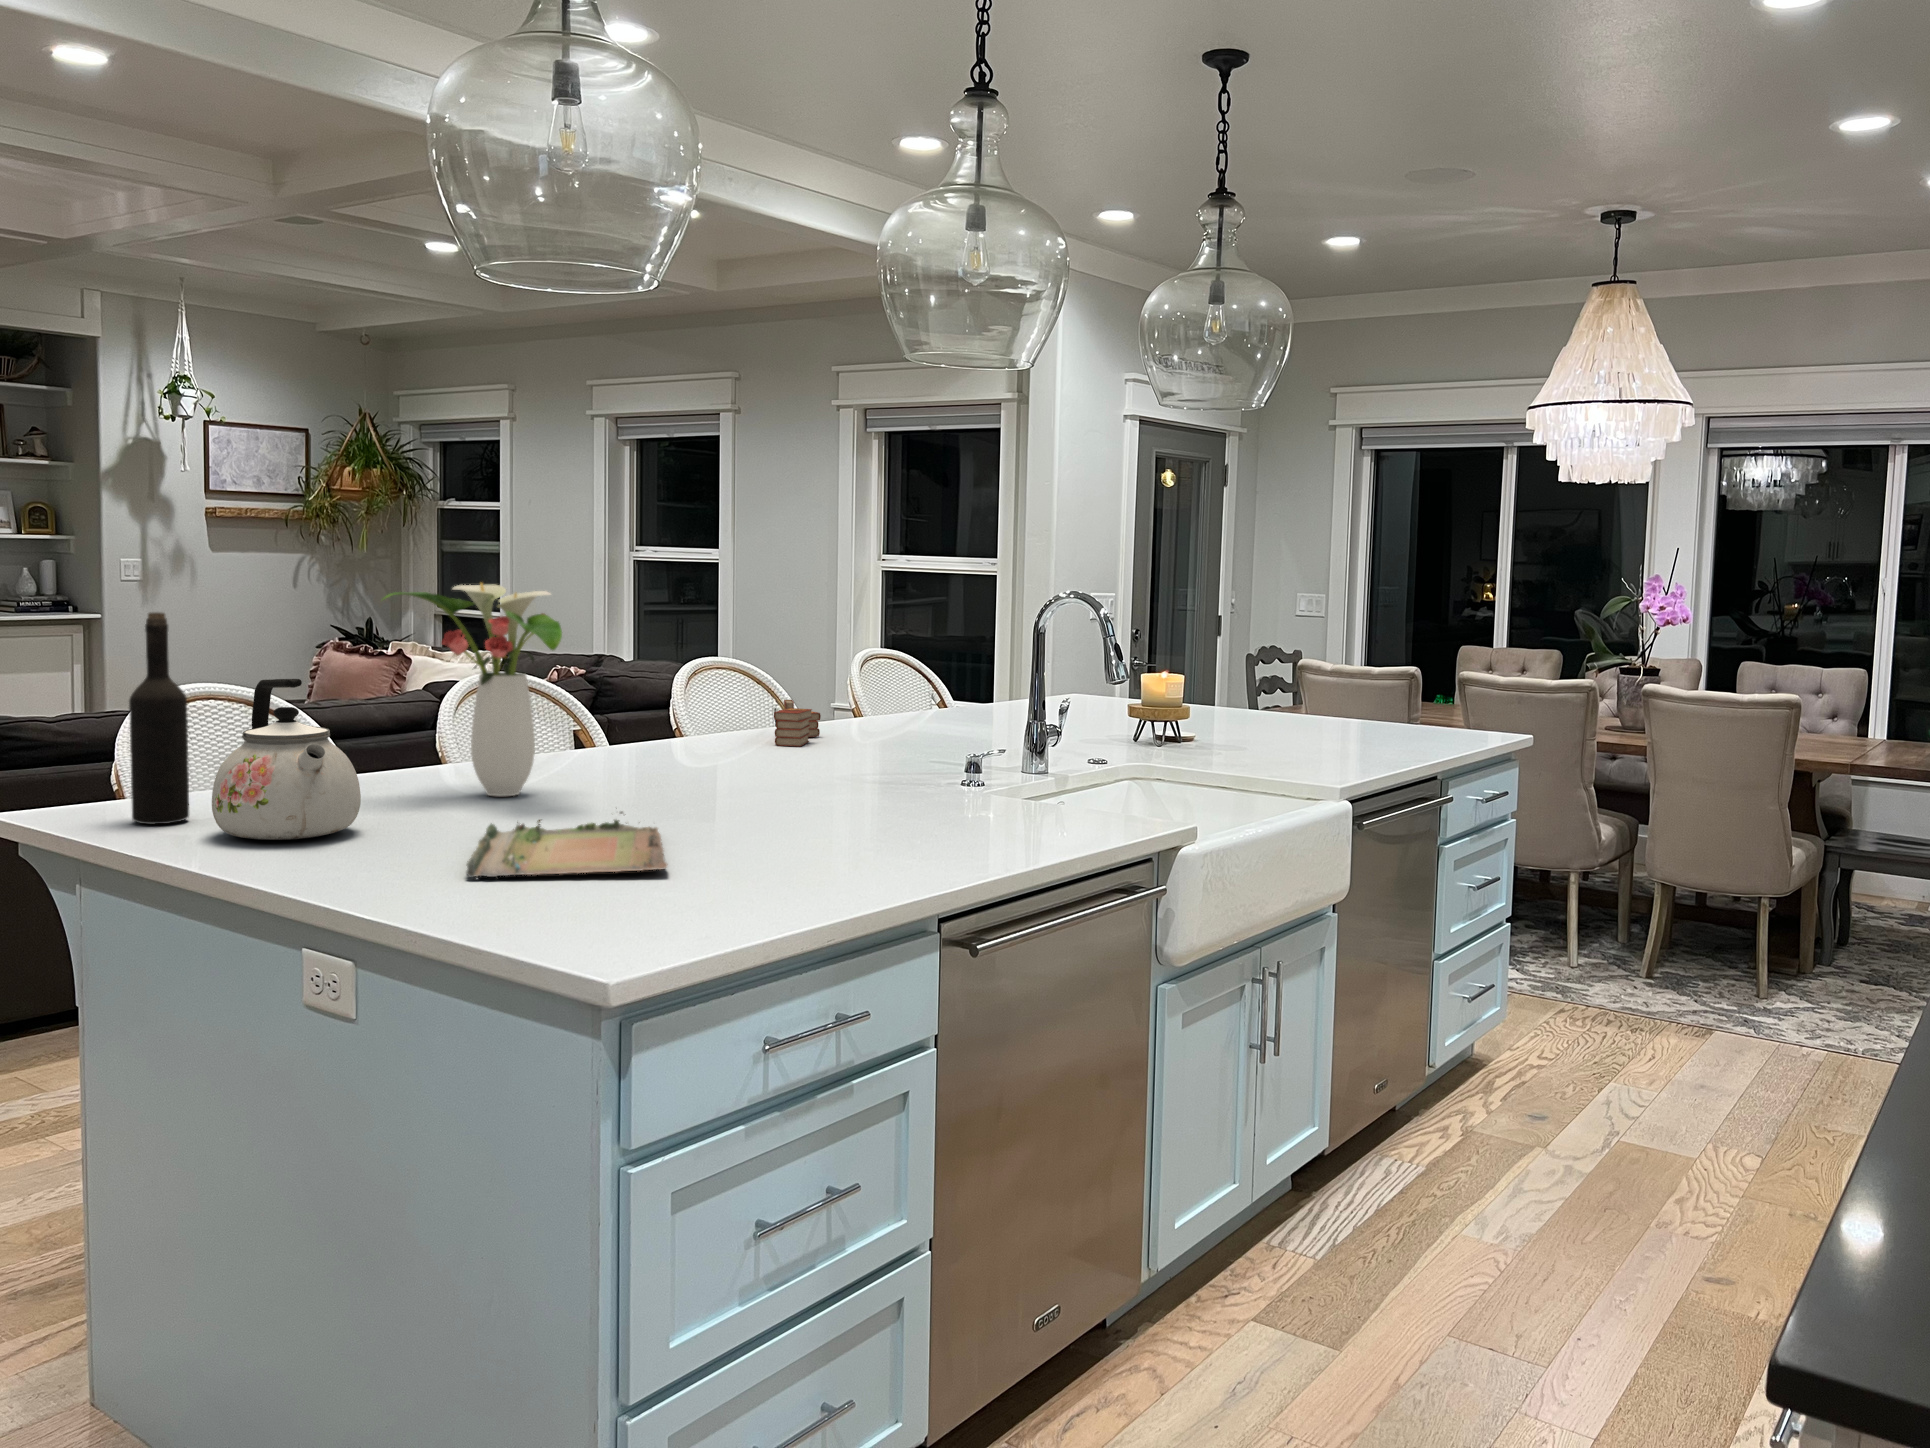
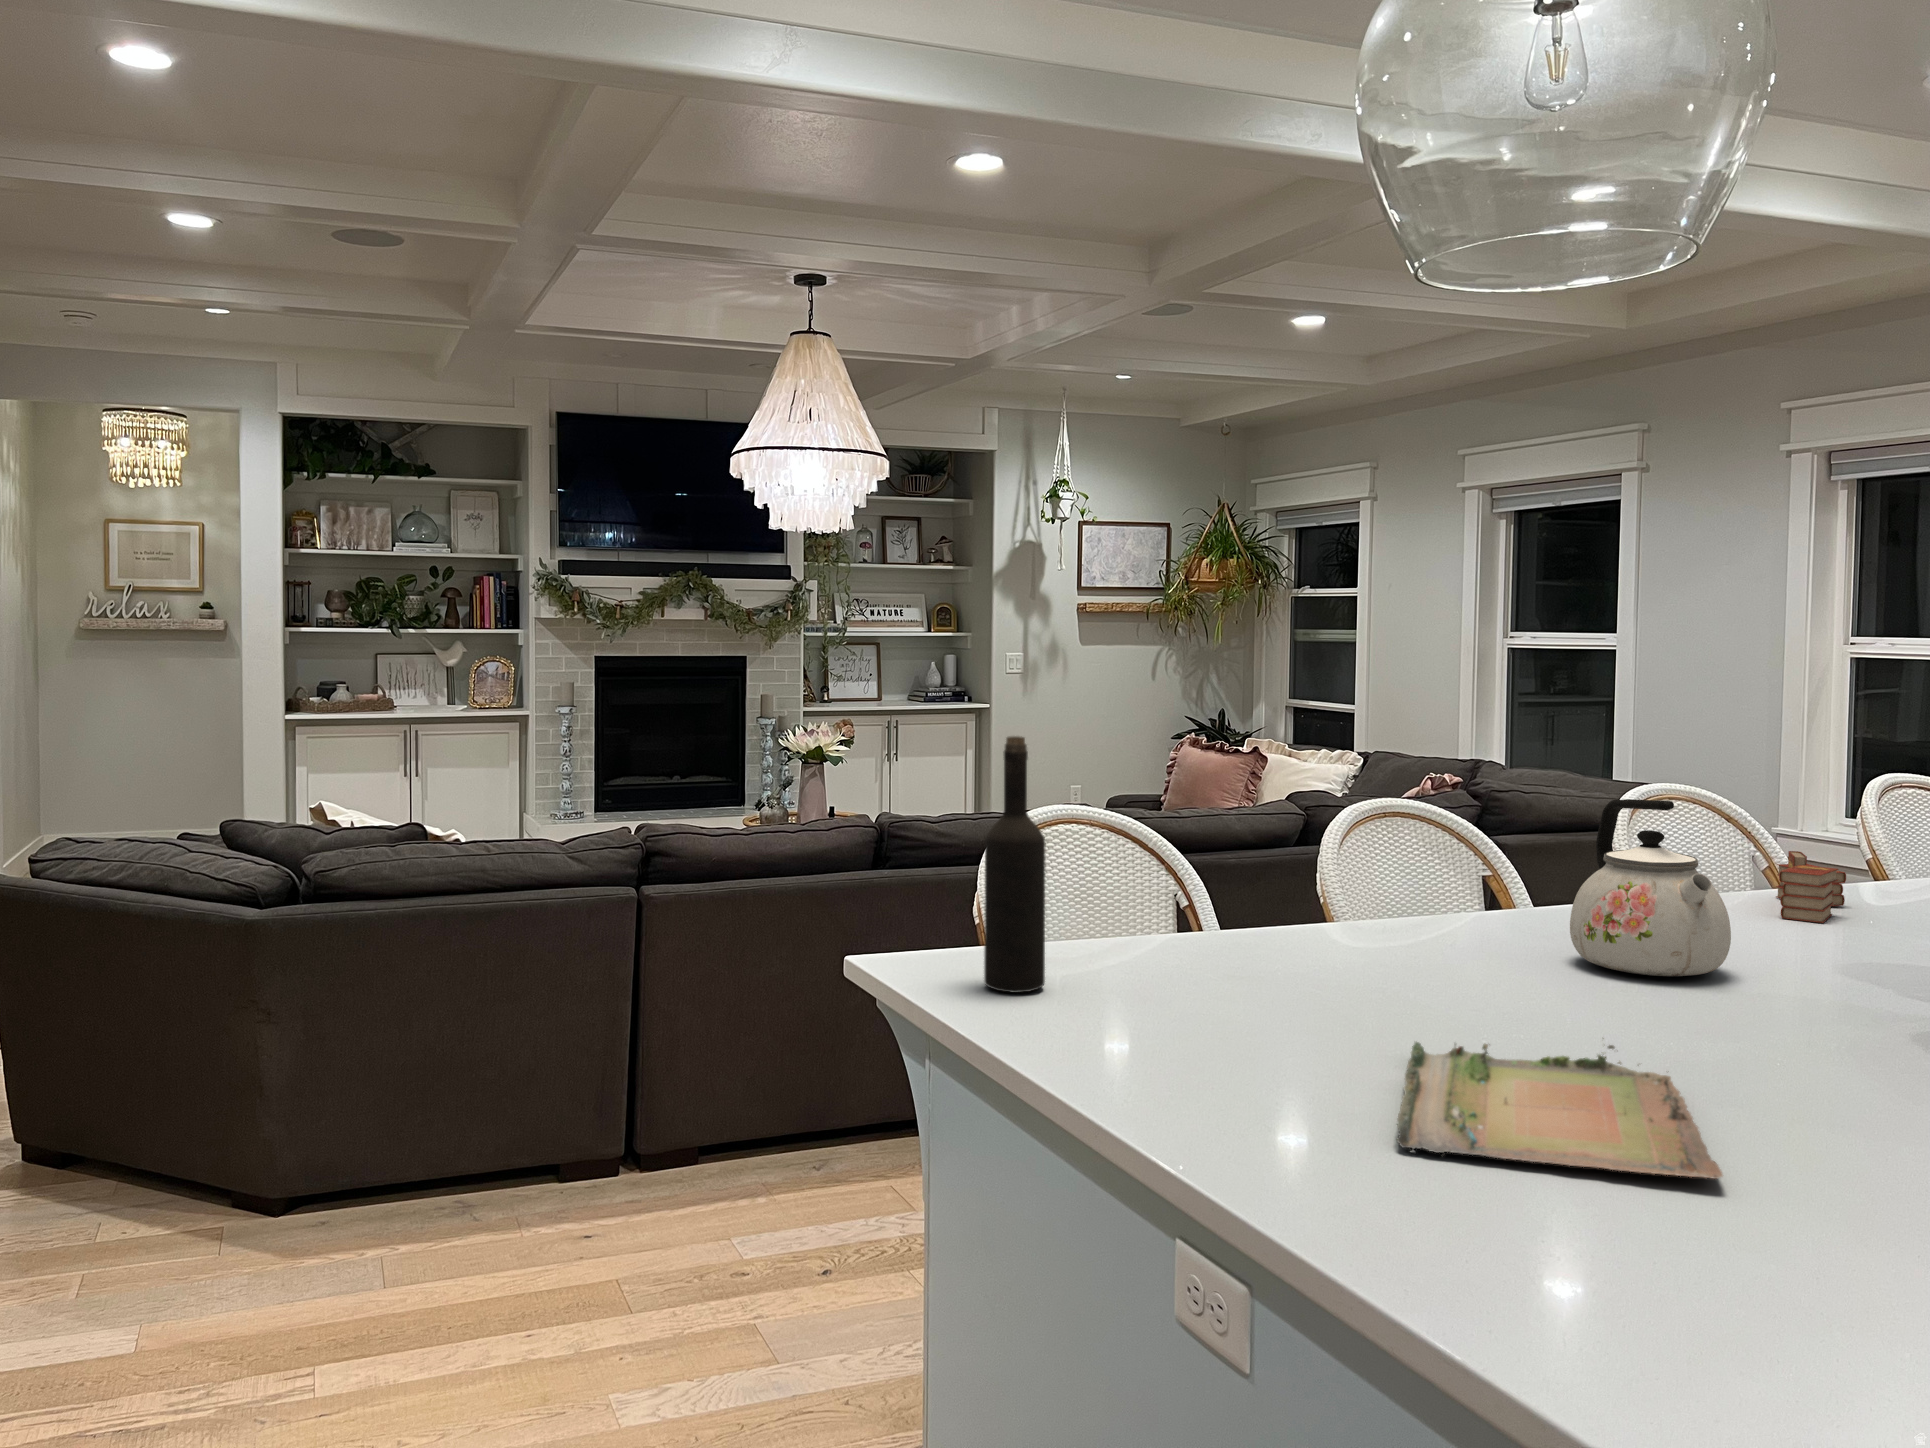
flower arrangement: present [384,583,562,797] -> none [1267,696,1510,984]
kettle: present [212,679,361,840] -> present [1570,799,1731,976]

